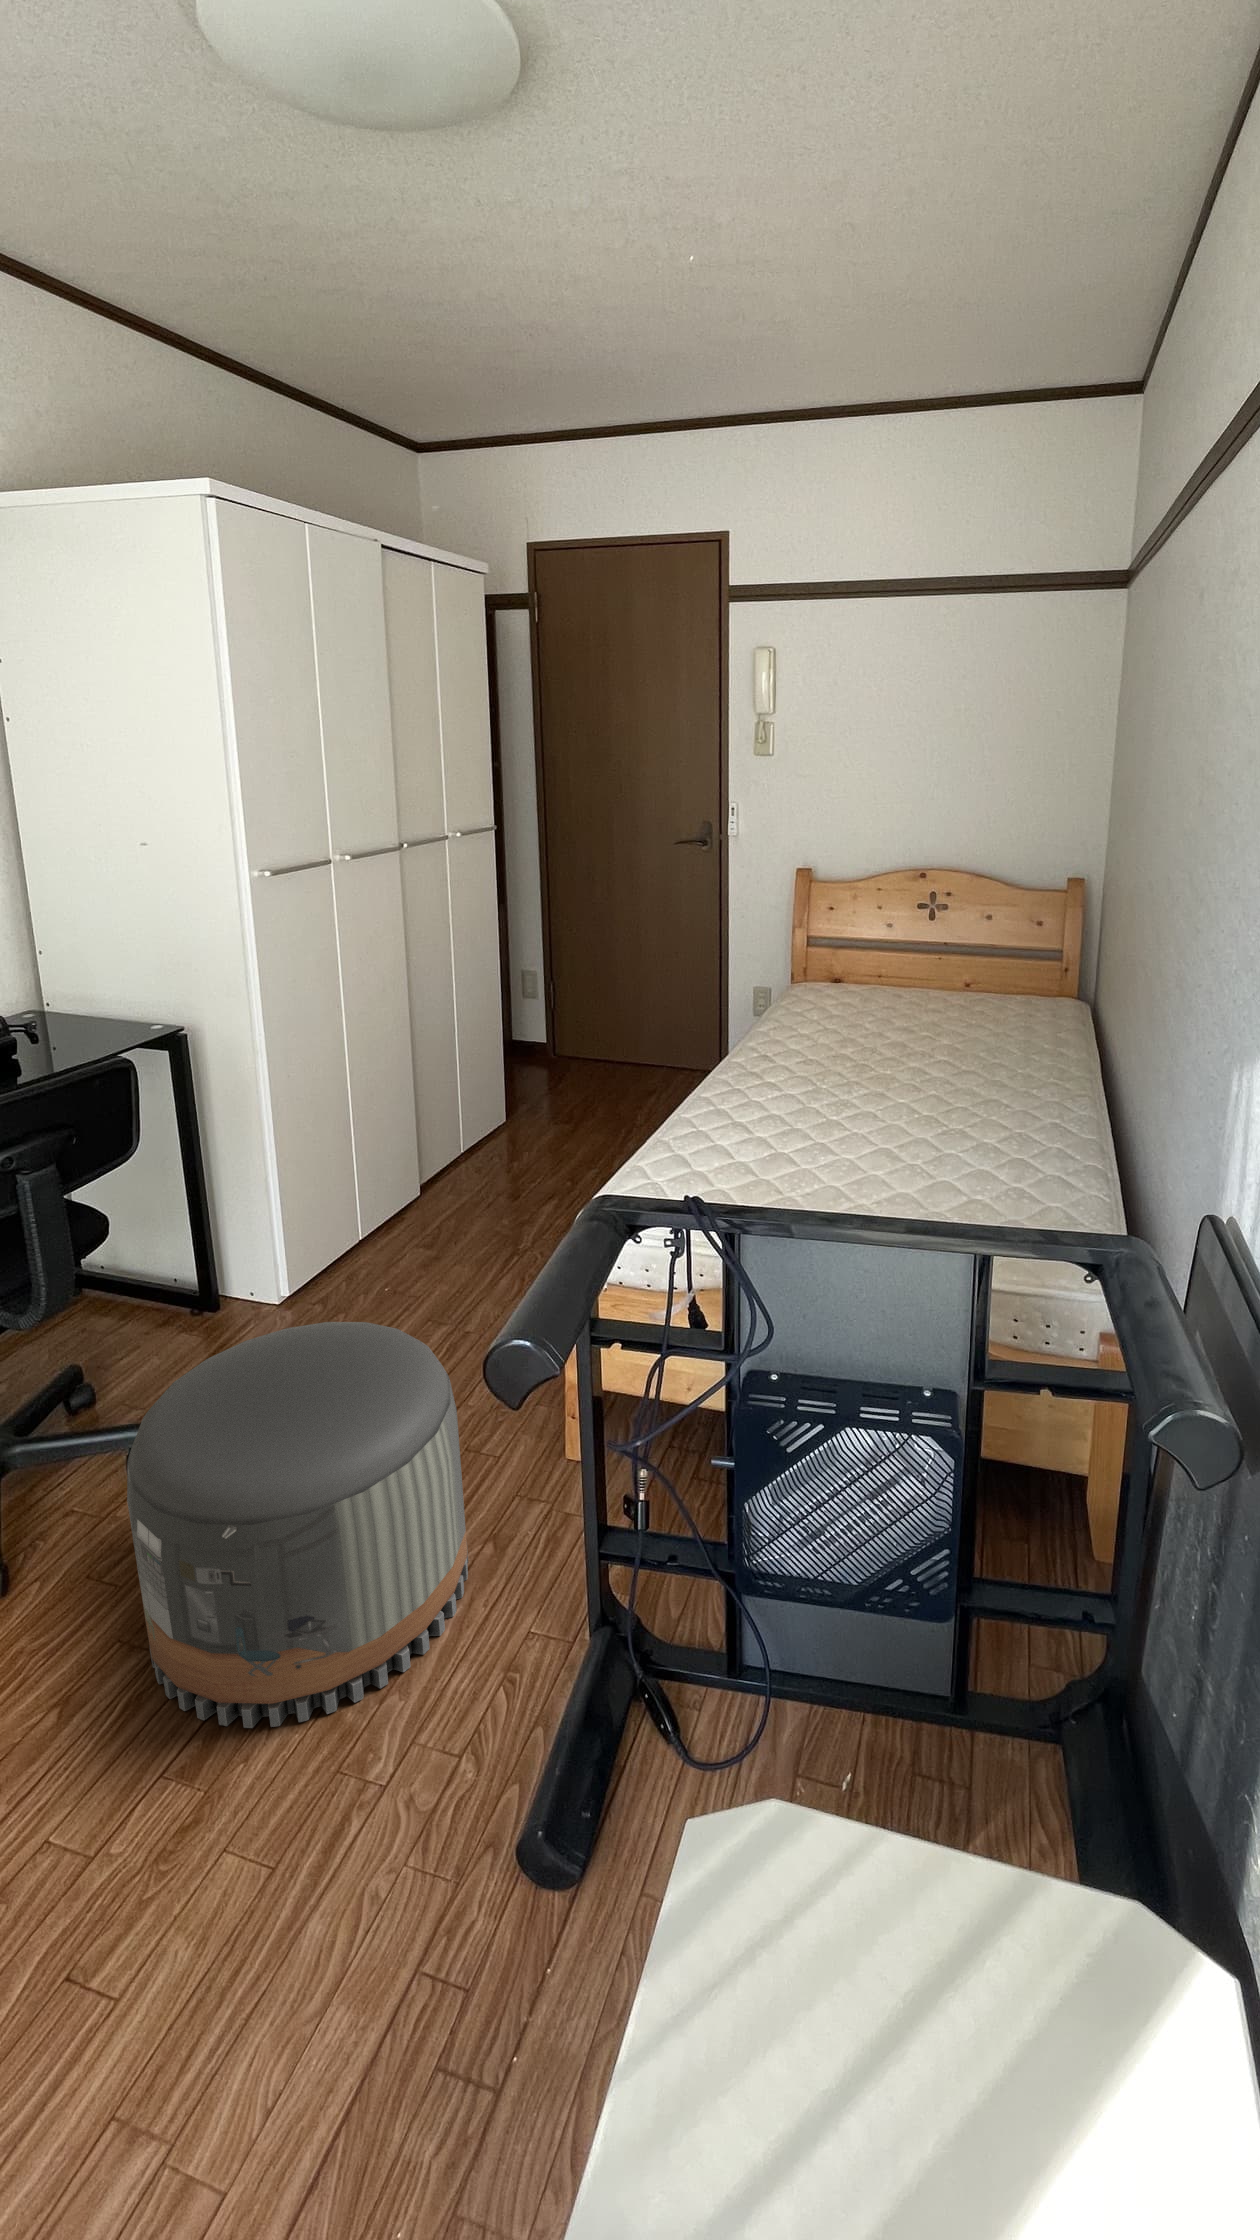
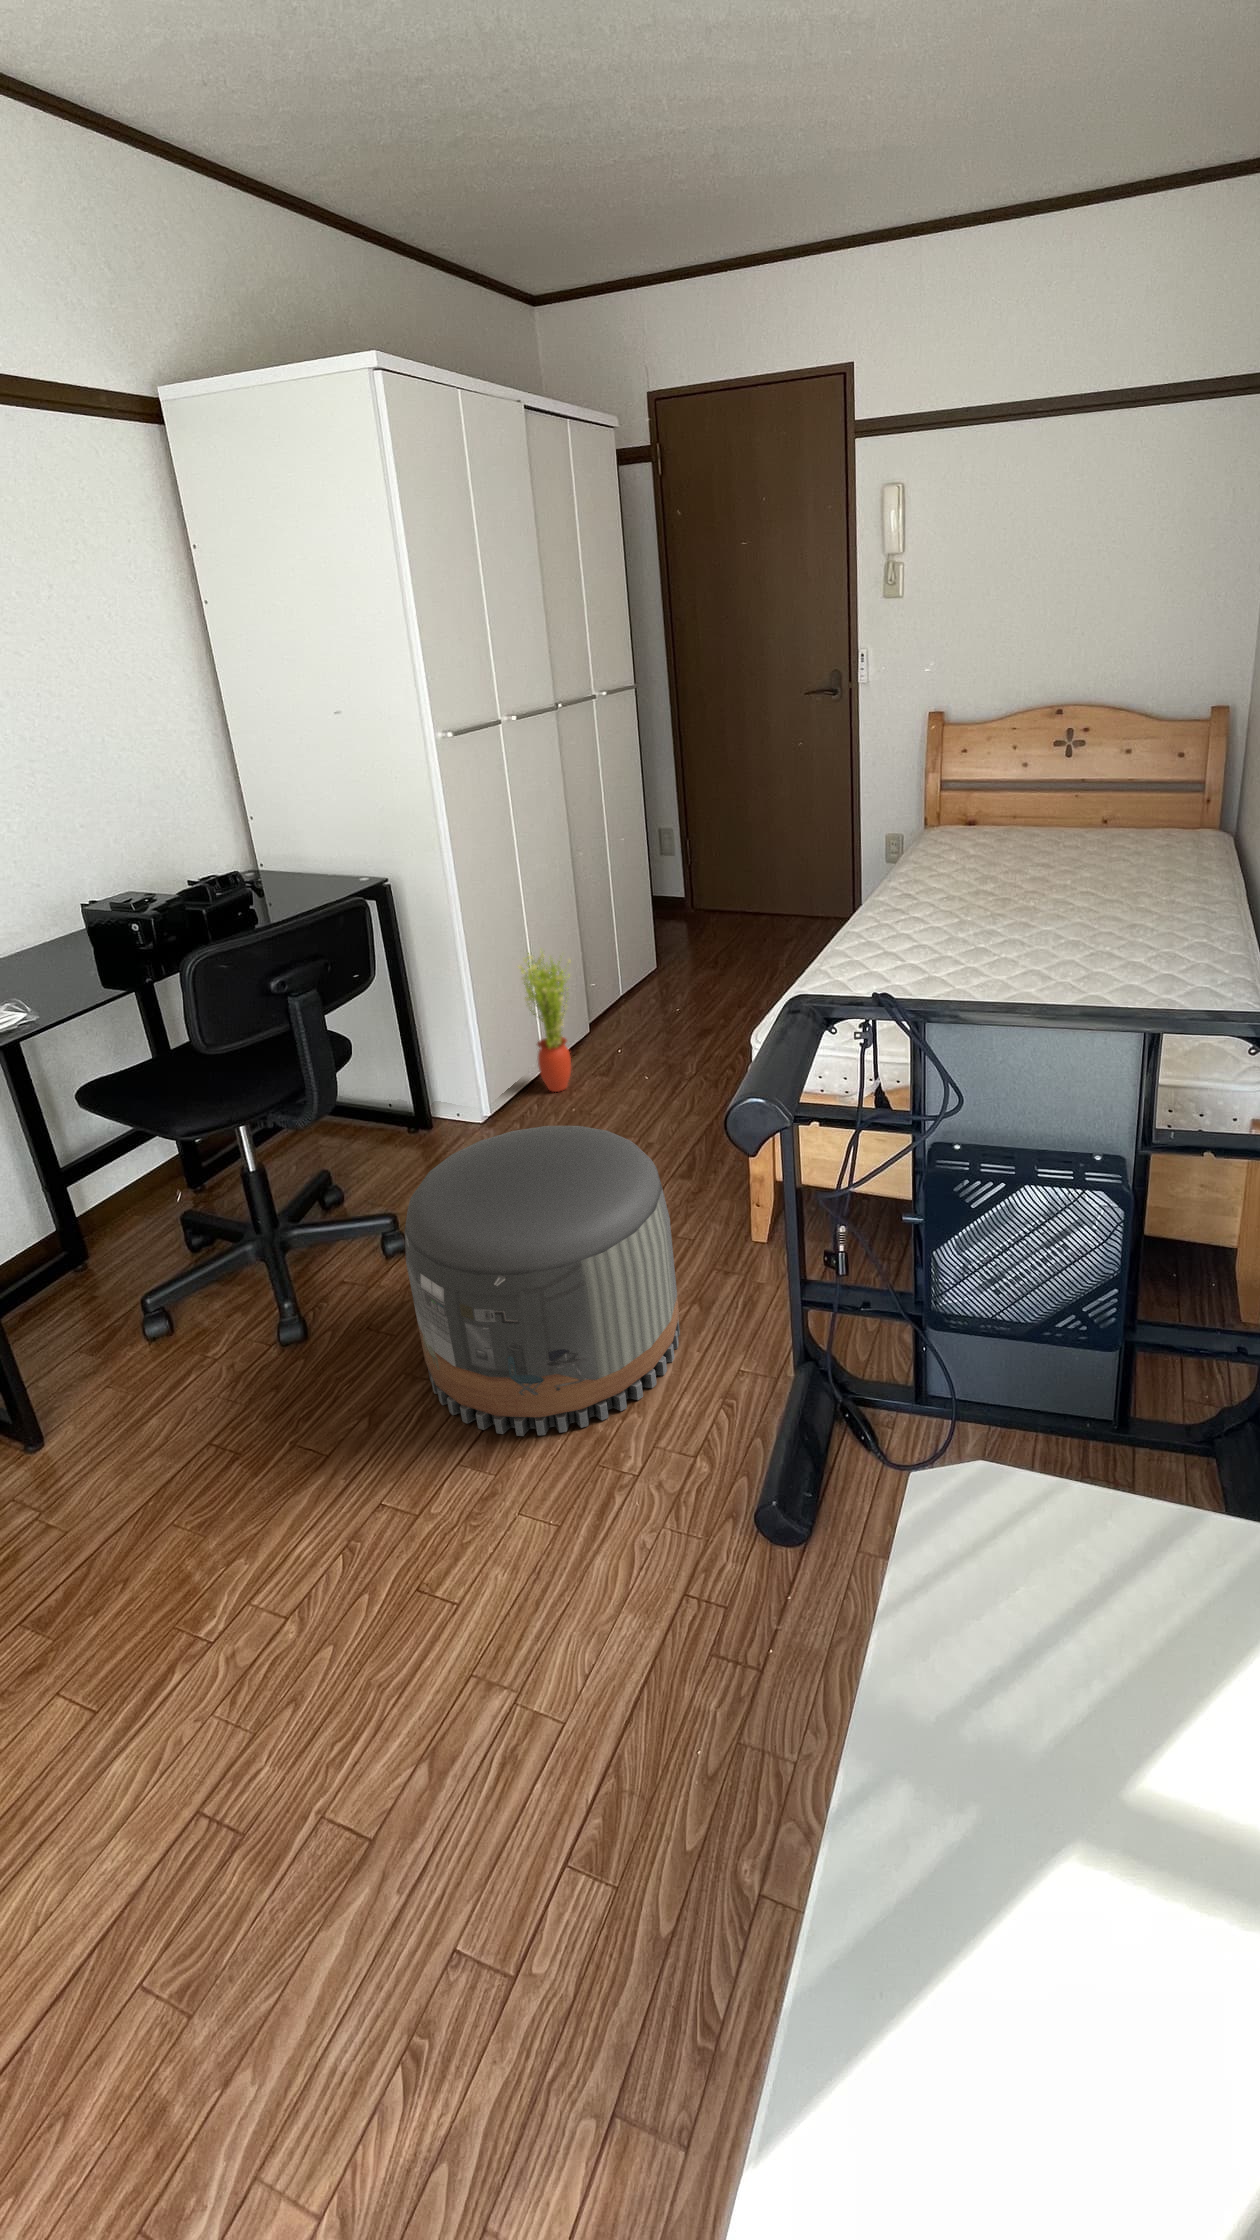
potted plant: none [336,1104,399,1264] -> present [519,952,571,1092]

